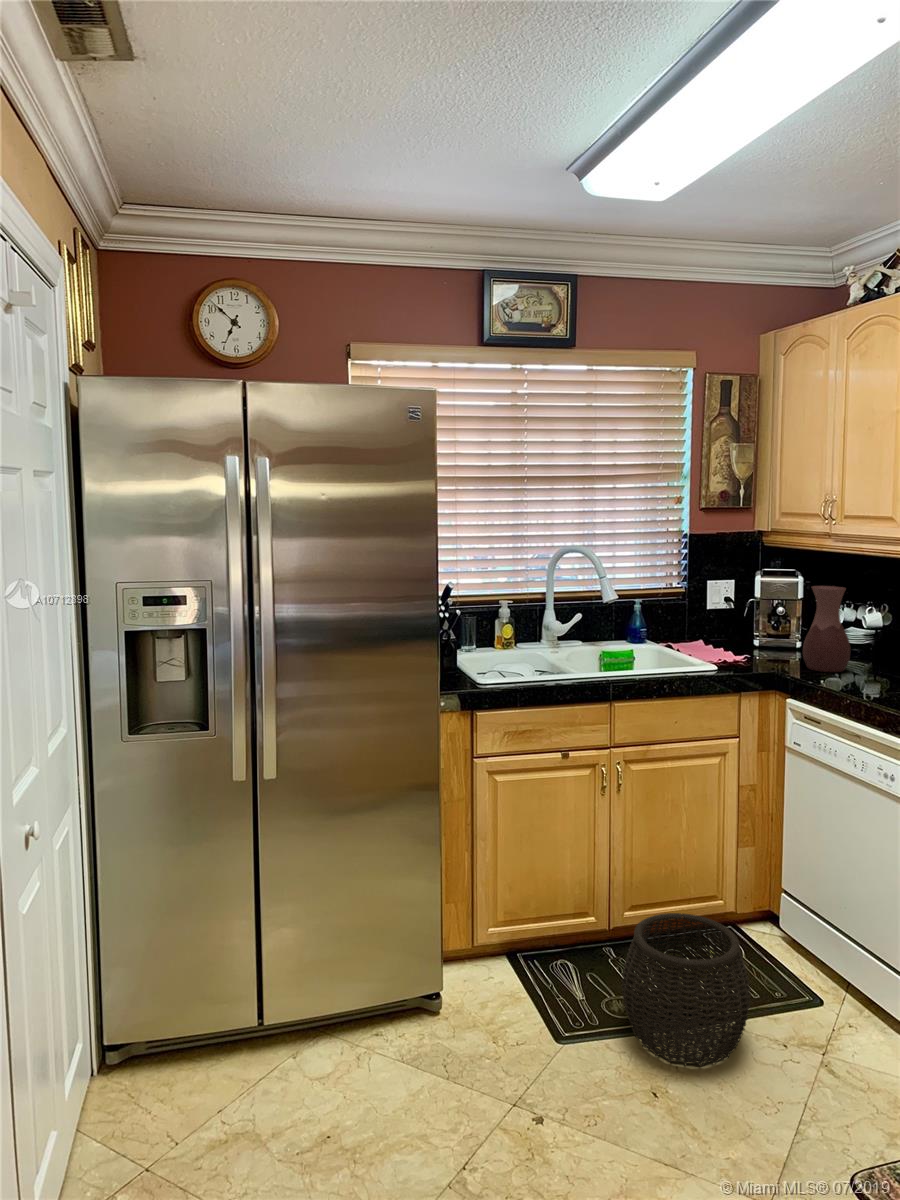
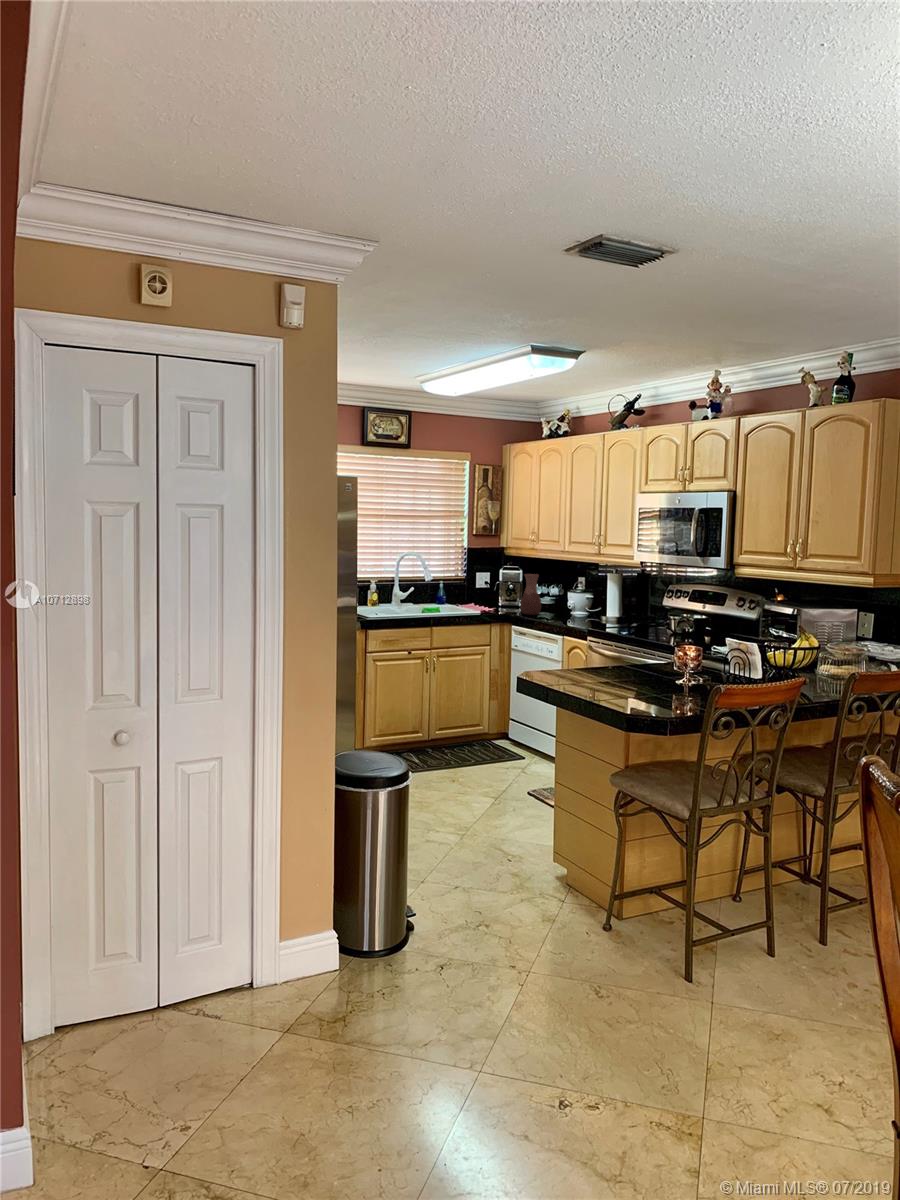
woven basket: present [621,913,751,1066] -> none [438,719,493,776]

